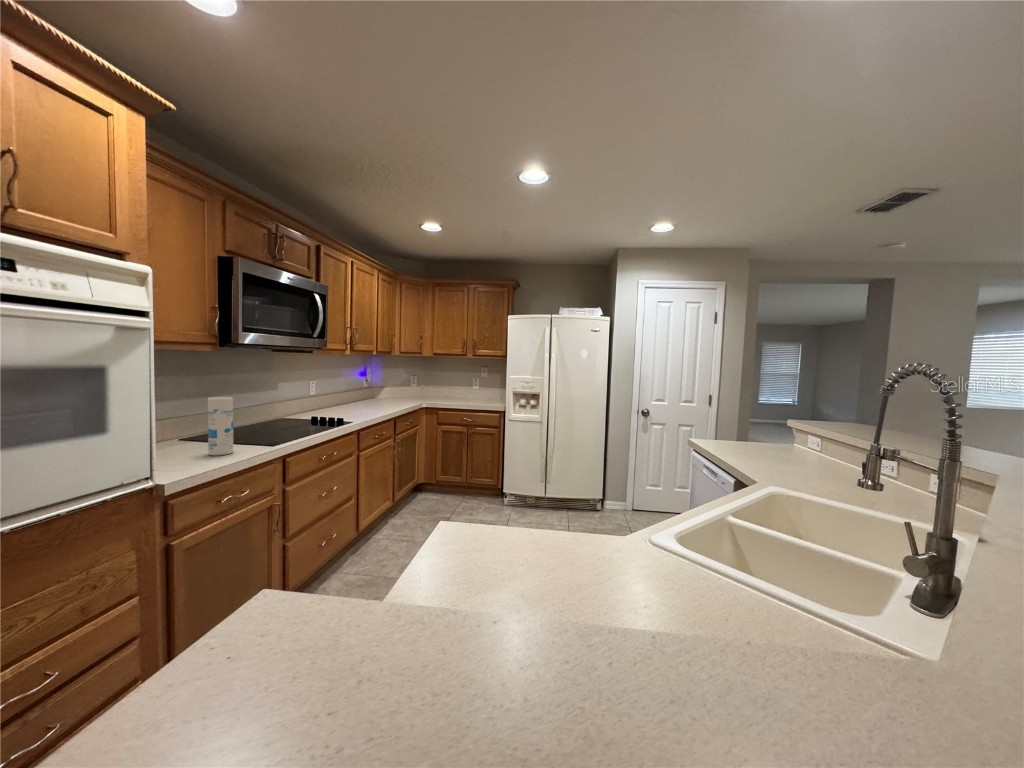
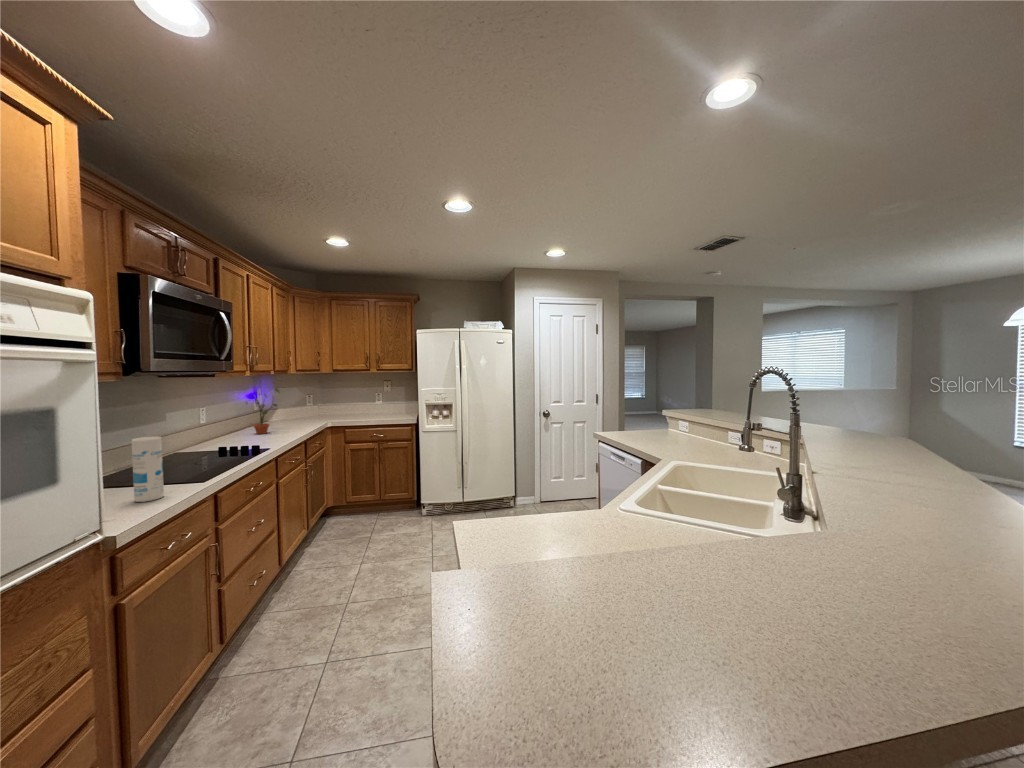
potted plant: none [350,367,381,408] -> present [246,388,280,434]

